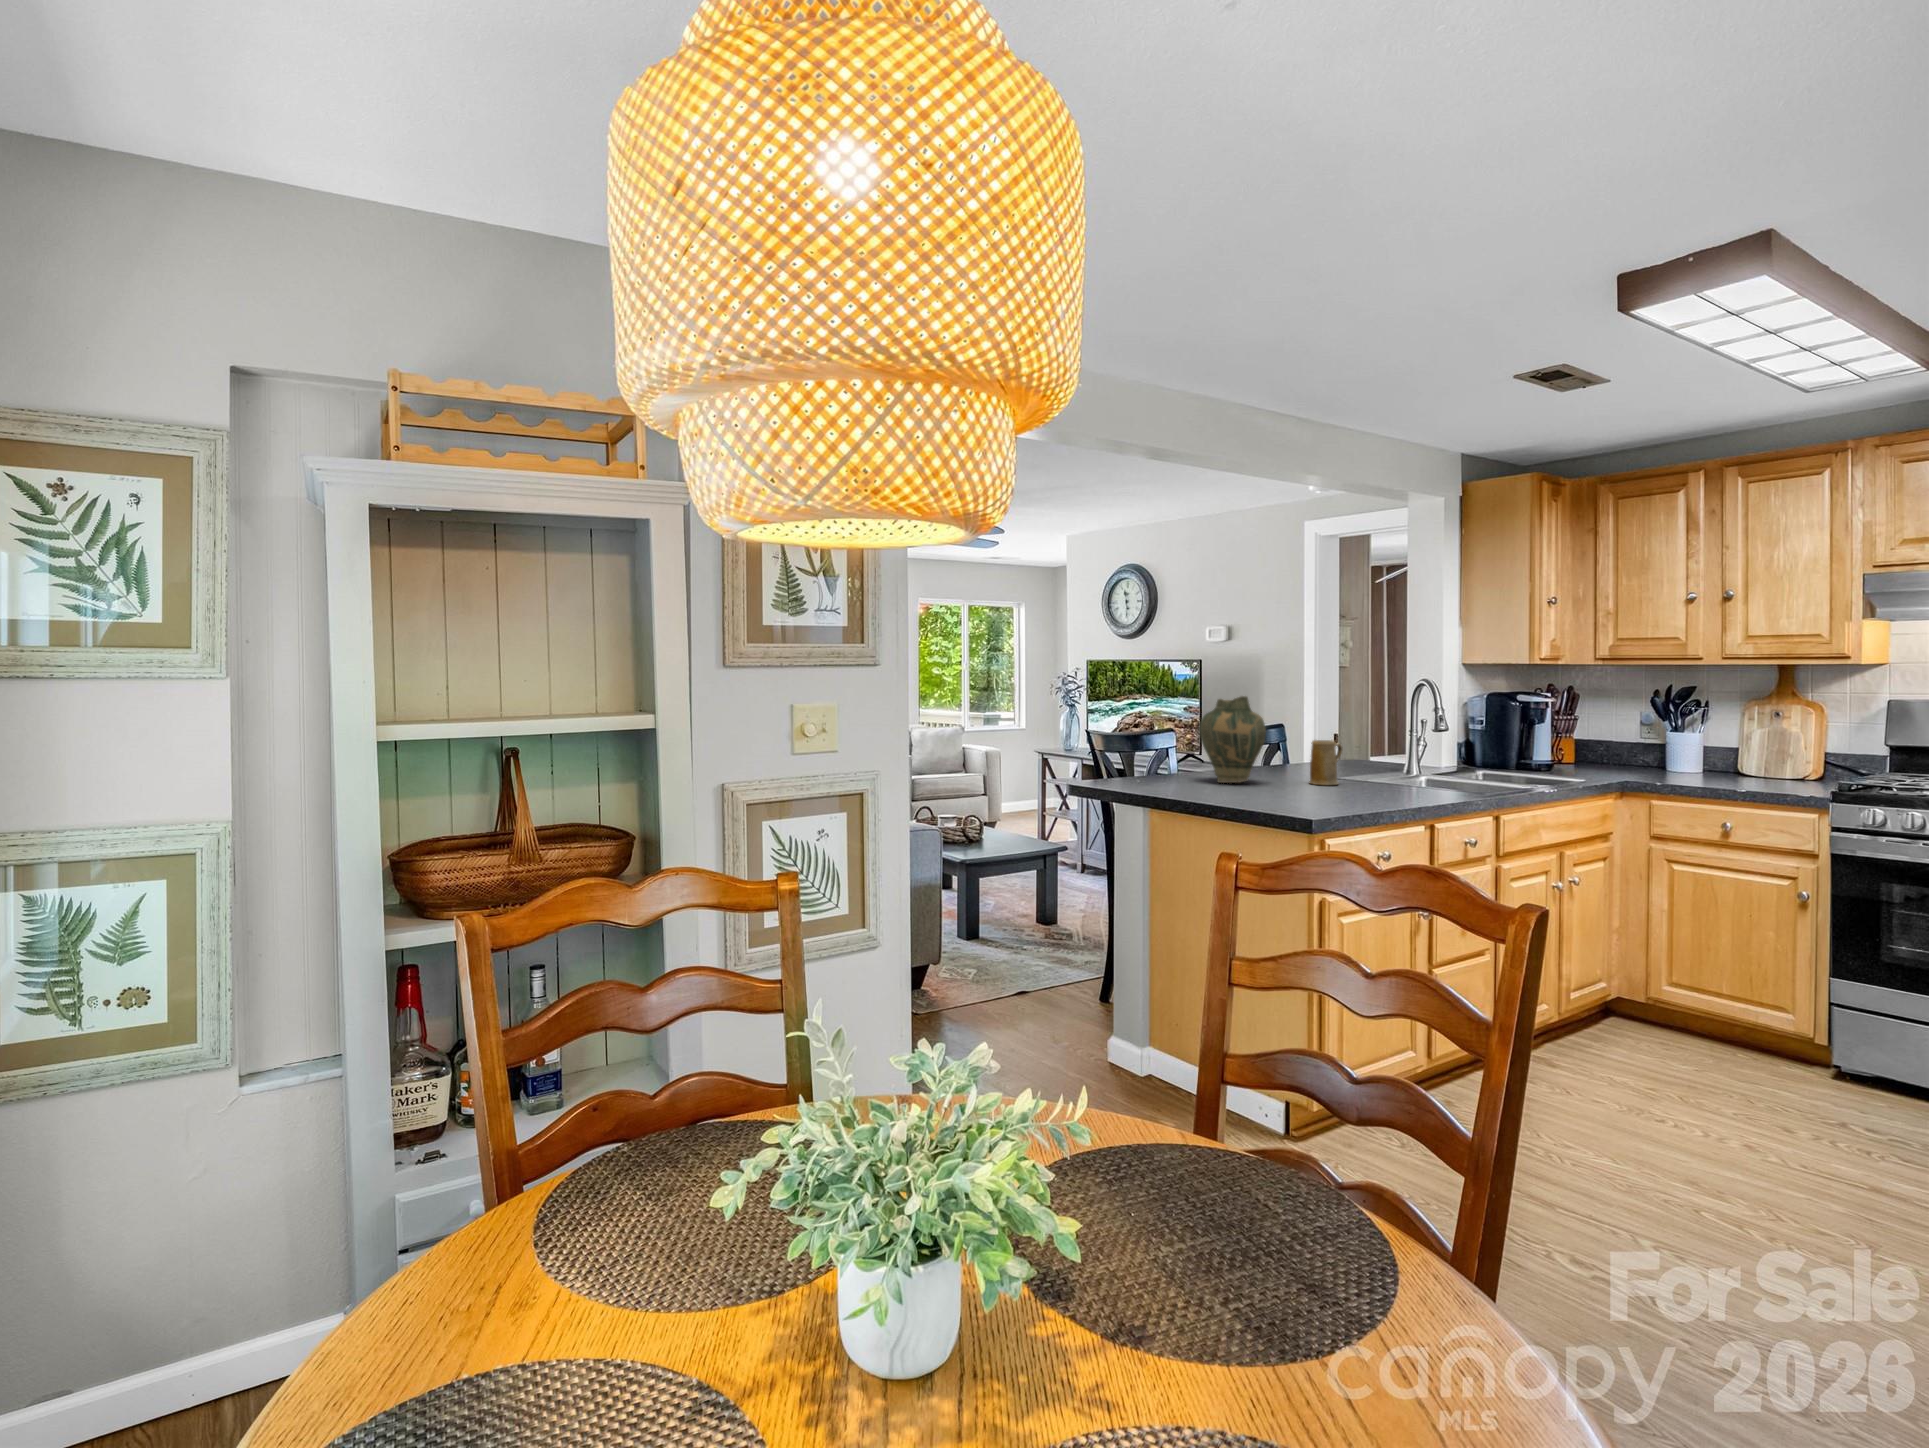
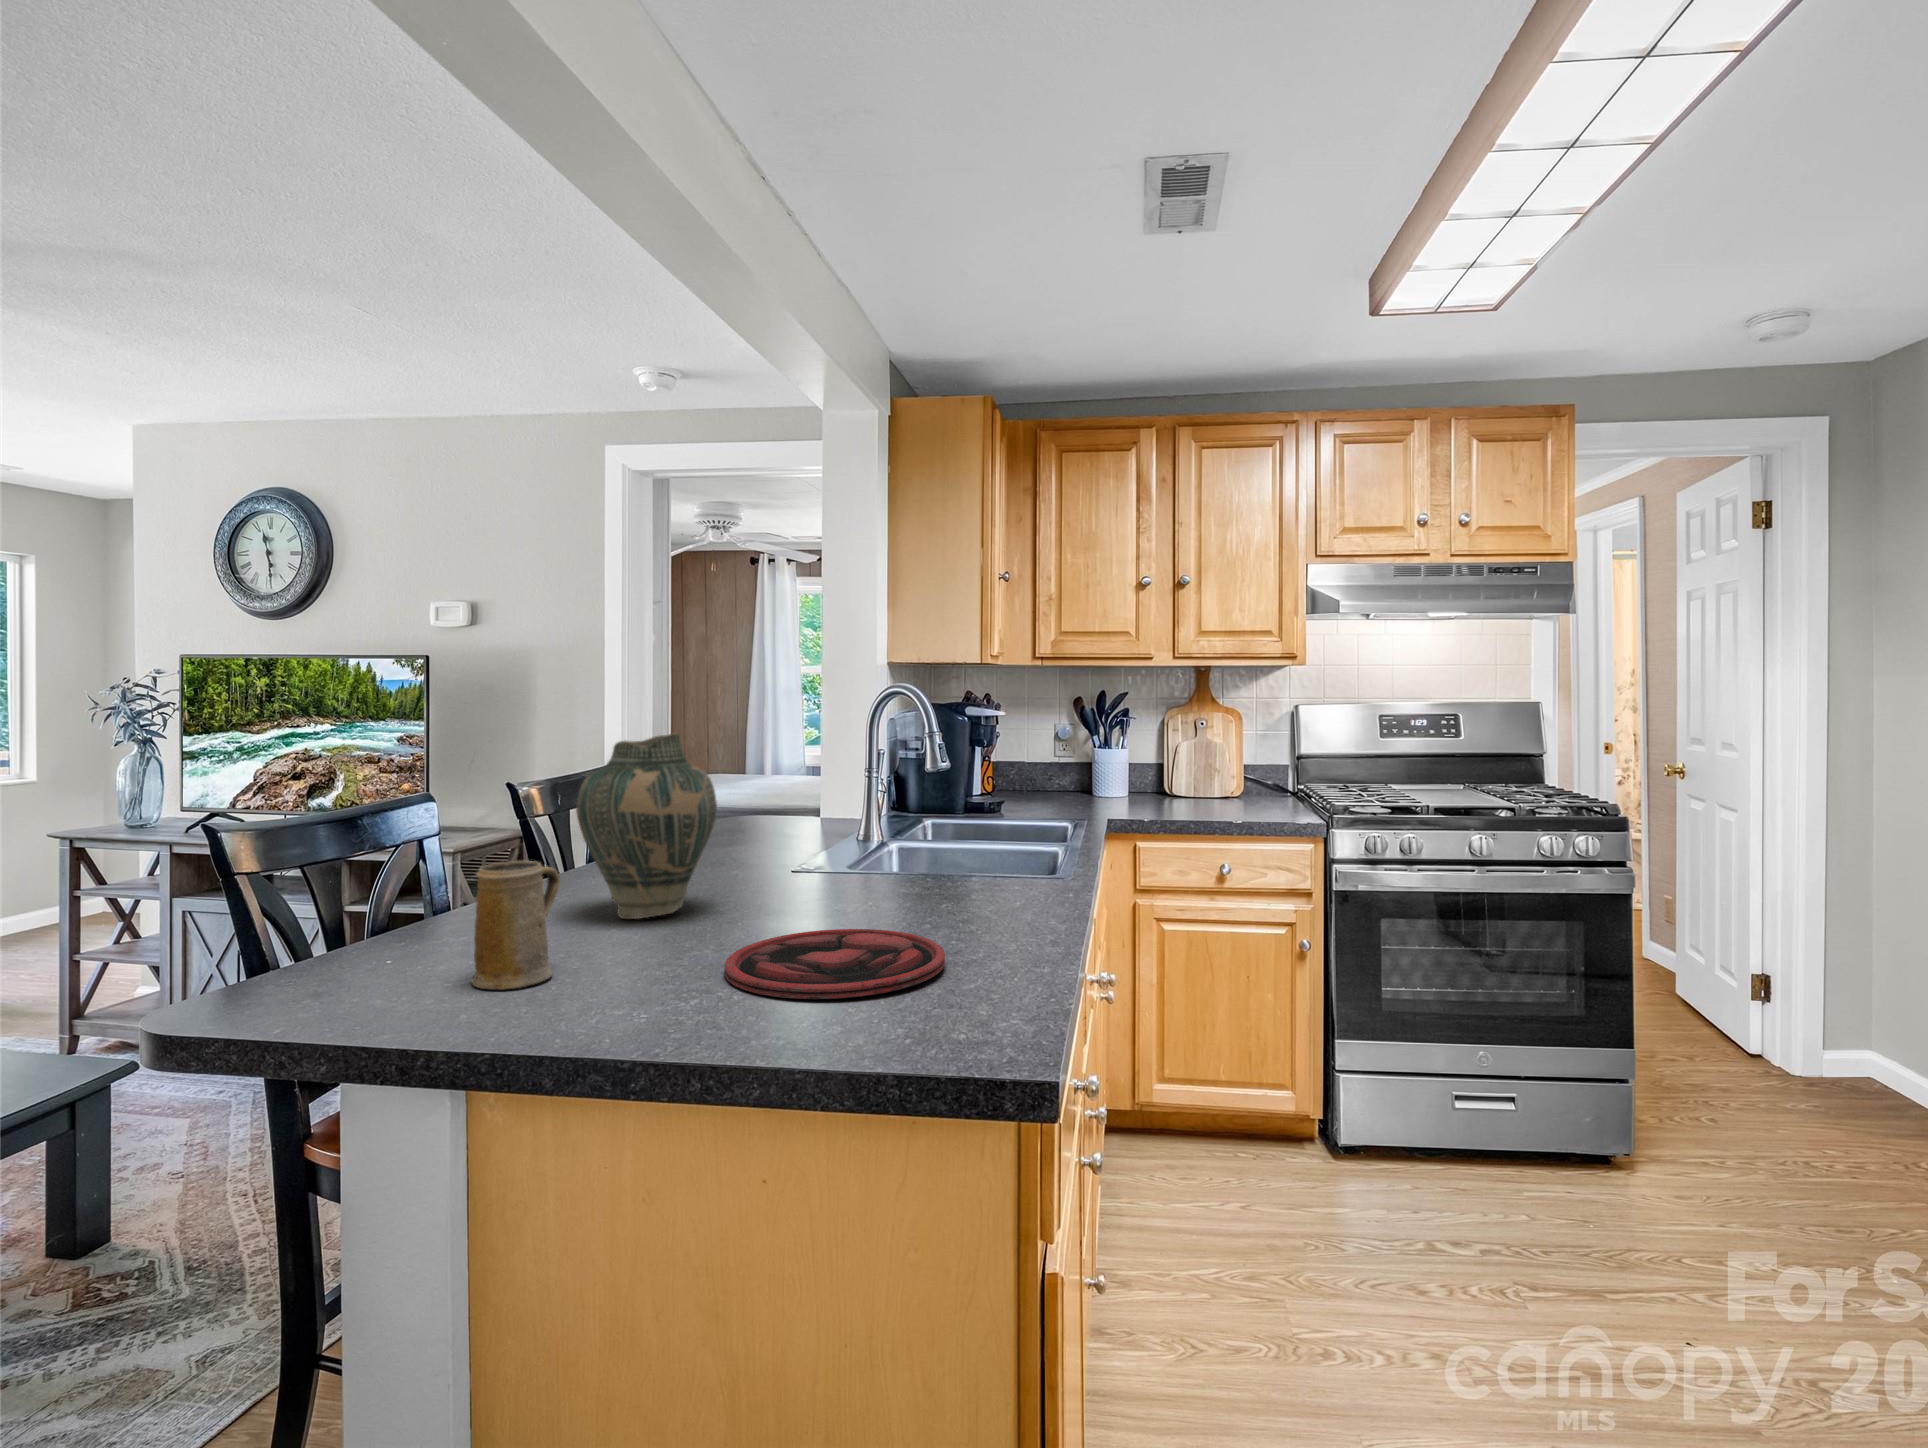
mug: present [1309,740,1342,785] -> present [471,861,560,989]
plate: none [1235,790,1340,807] -> present [725,929,945,999]

